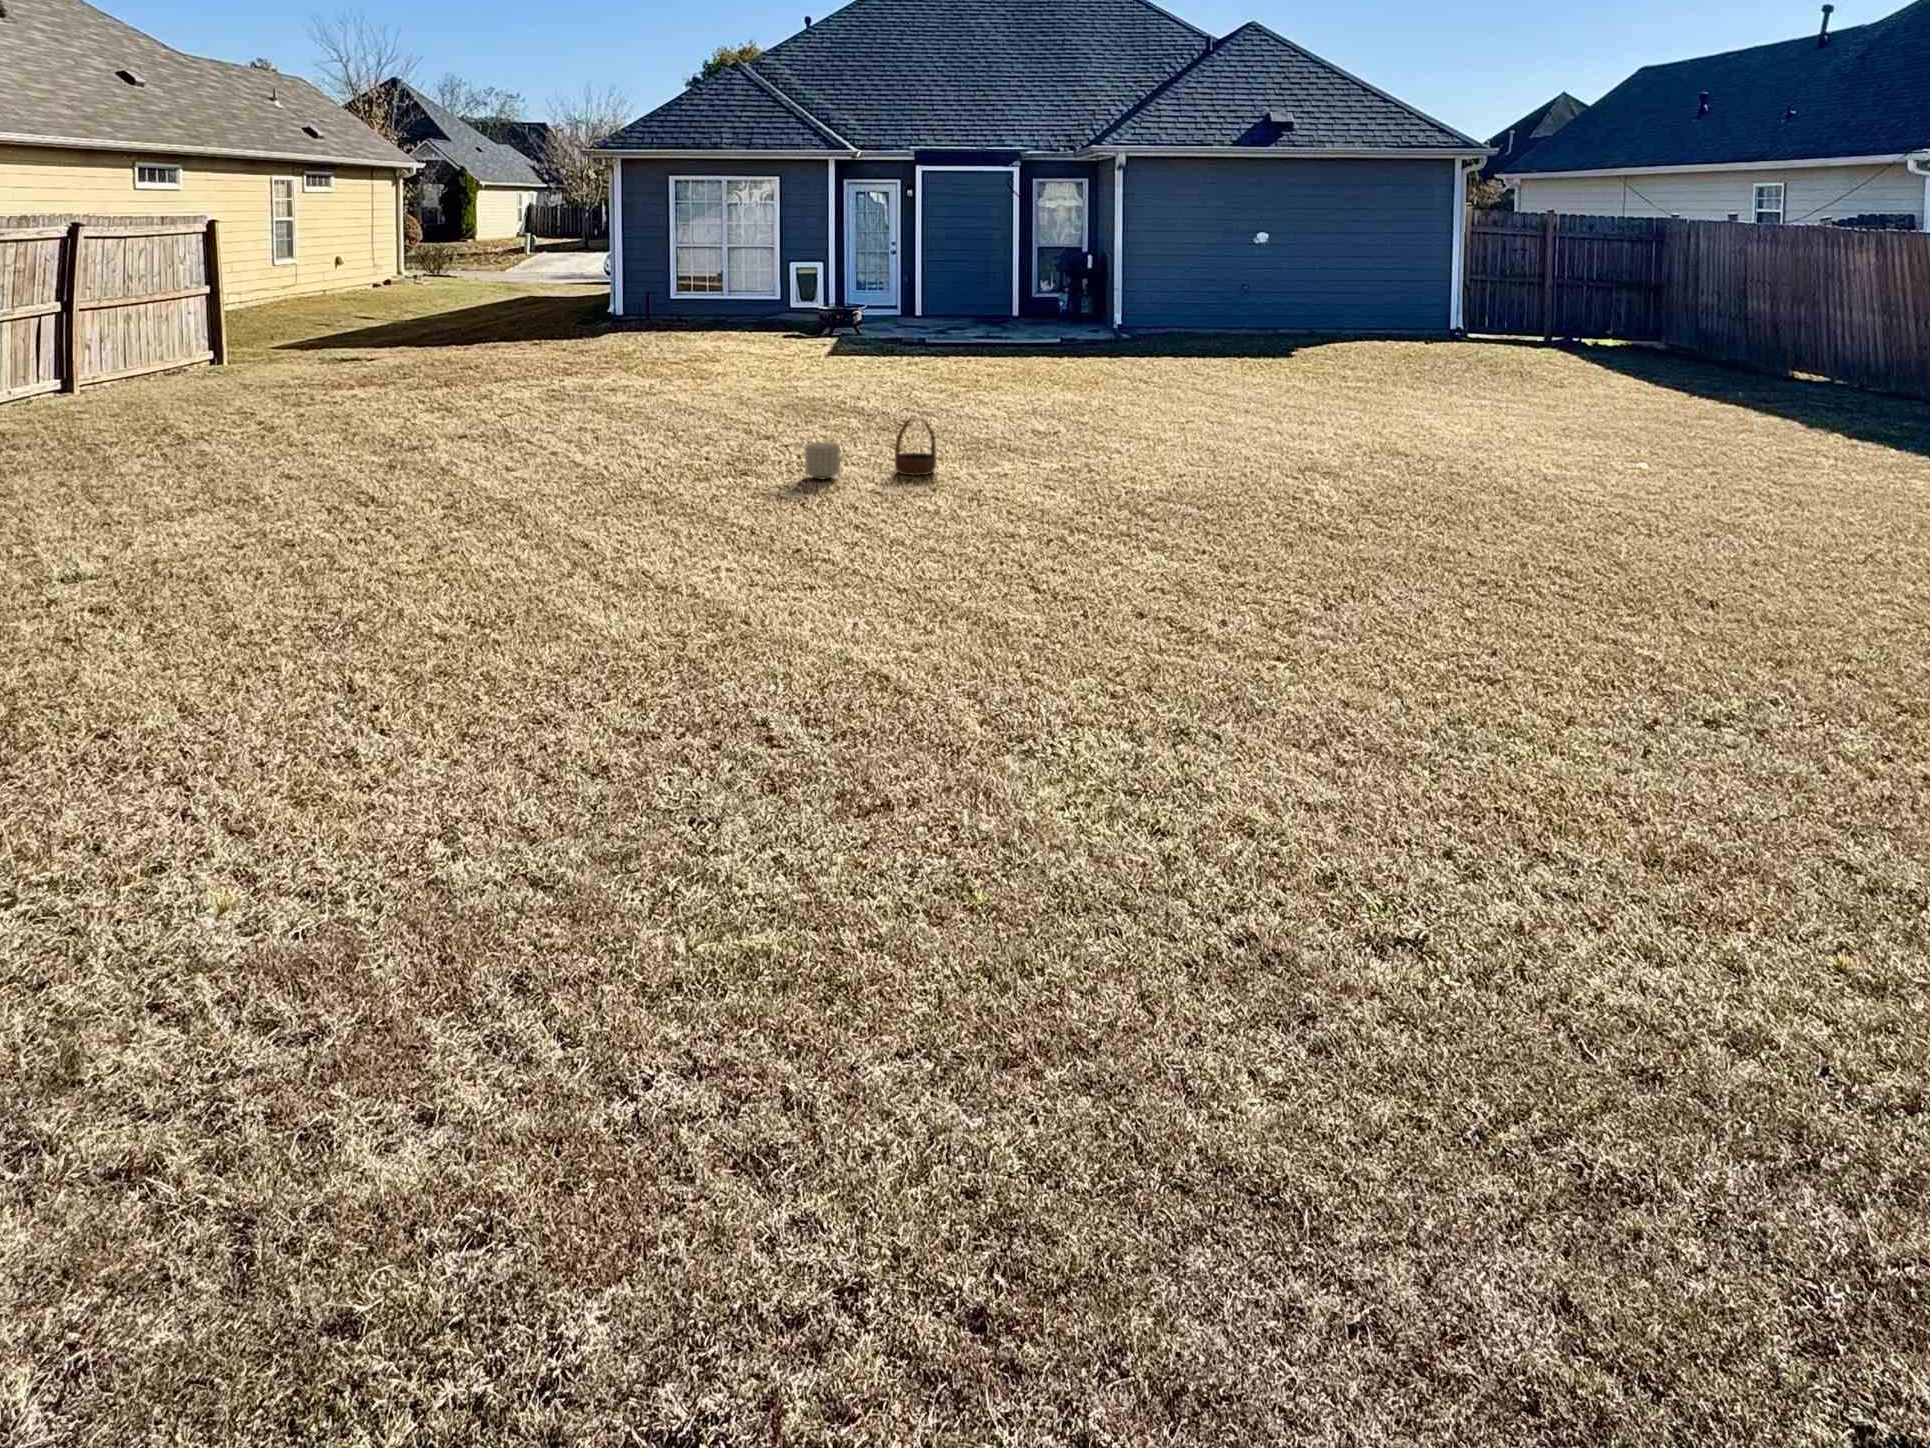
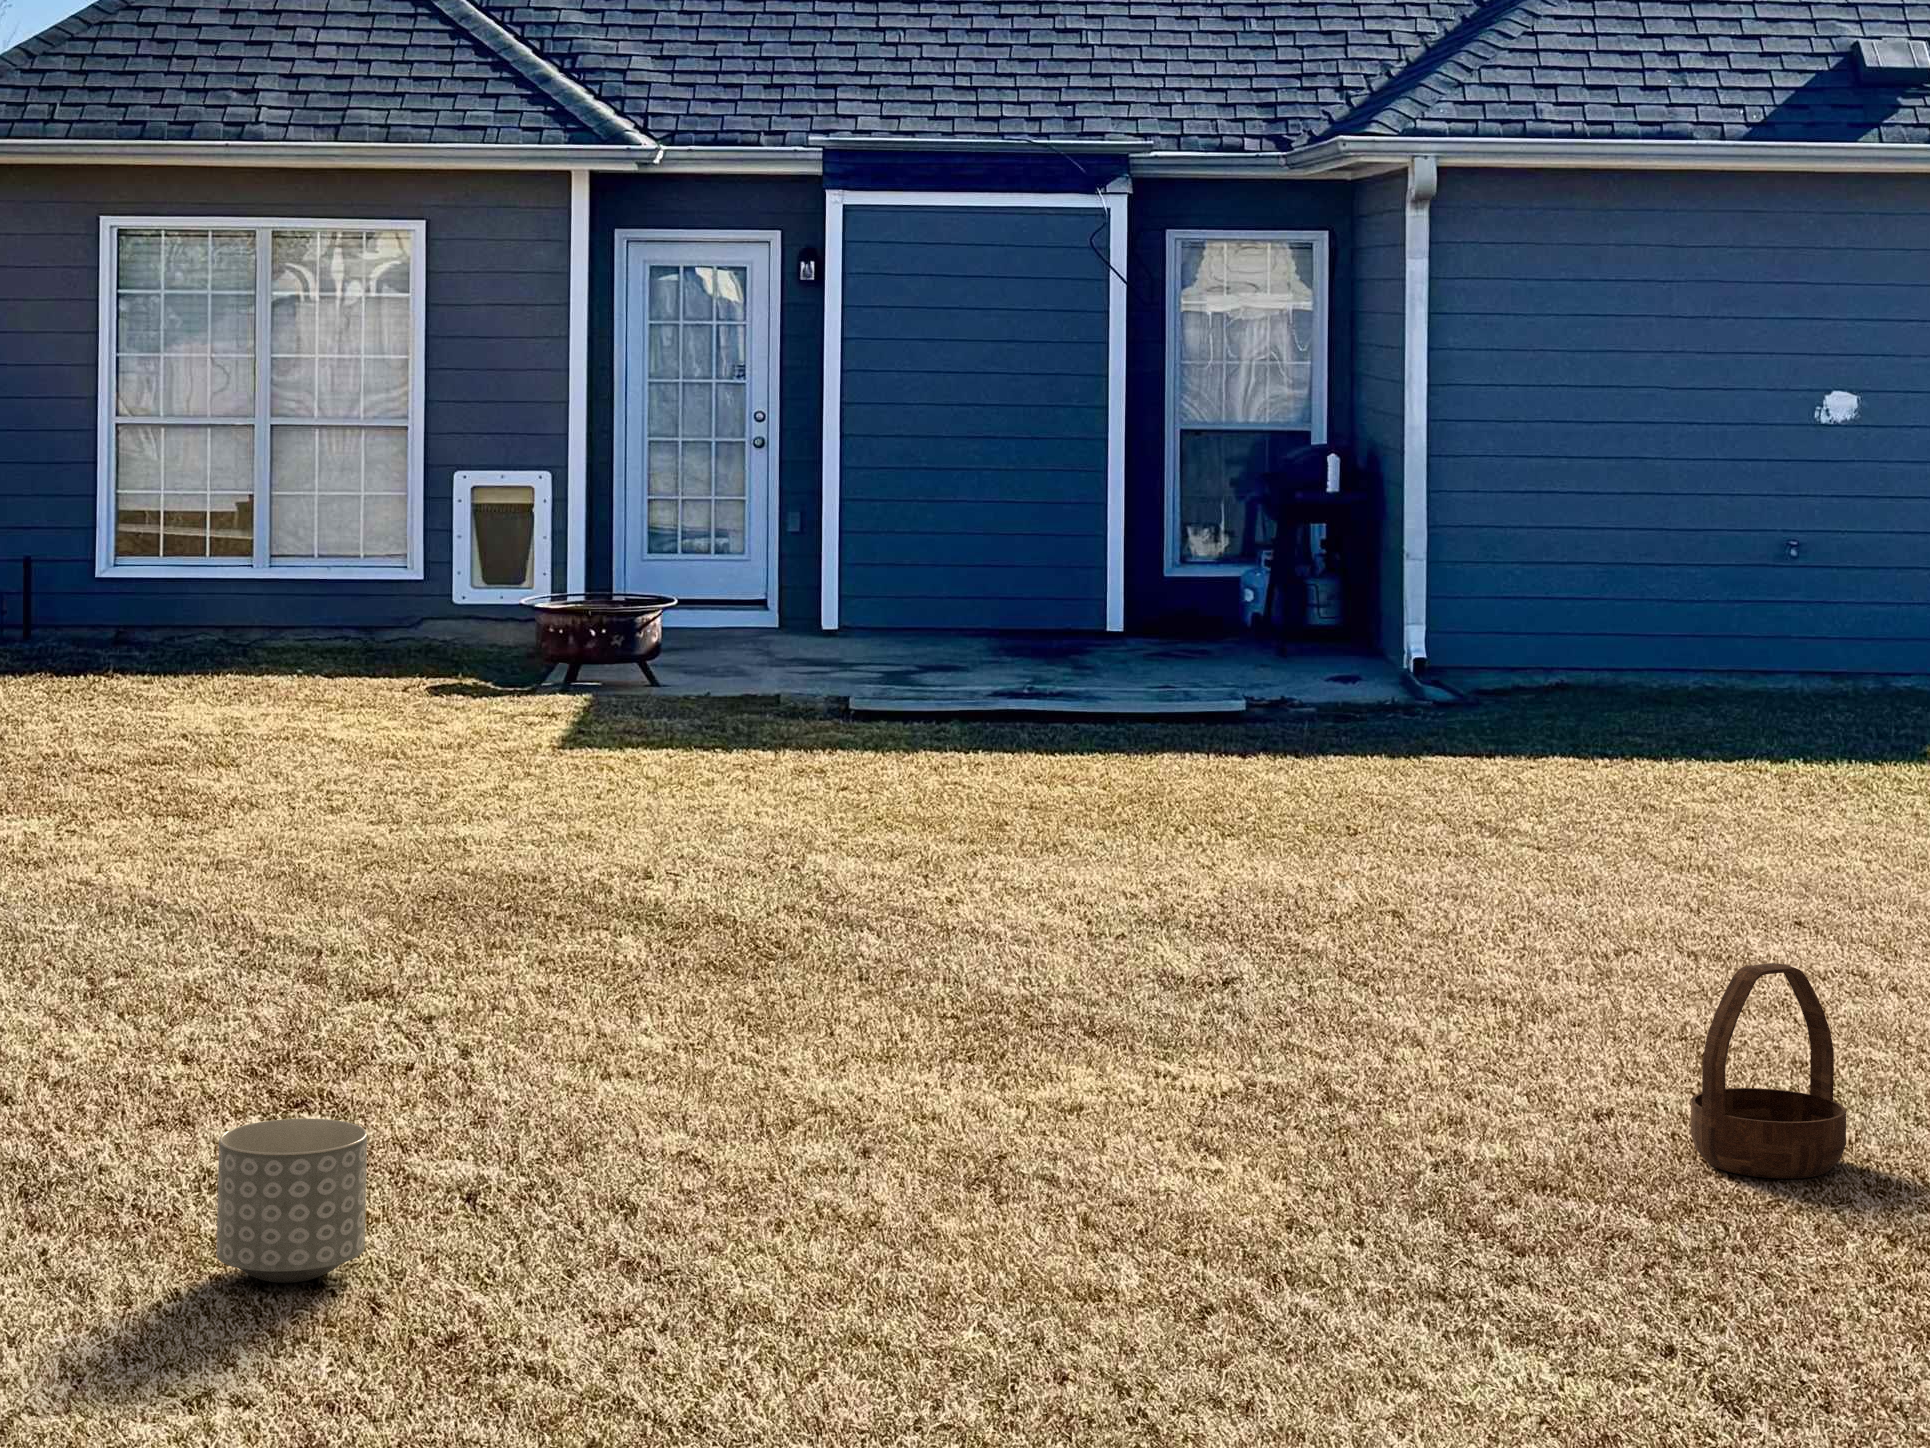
basket: present [895,418,936,475] -> present [1691,963,1846,1179]

